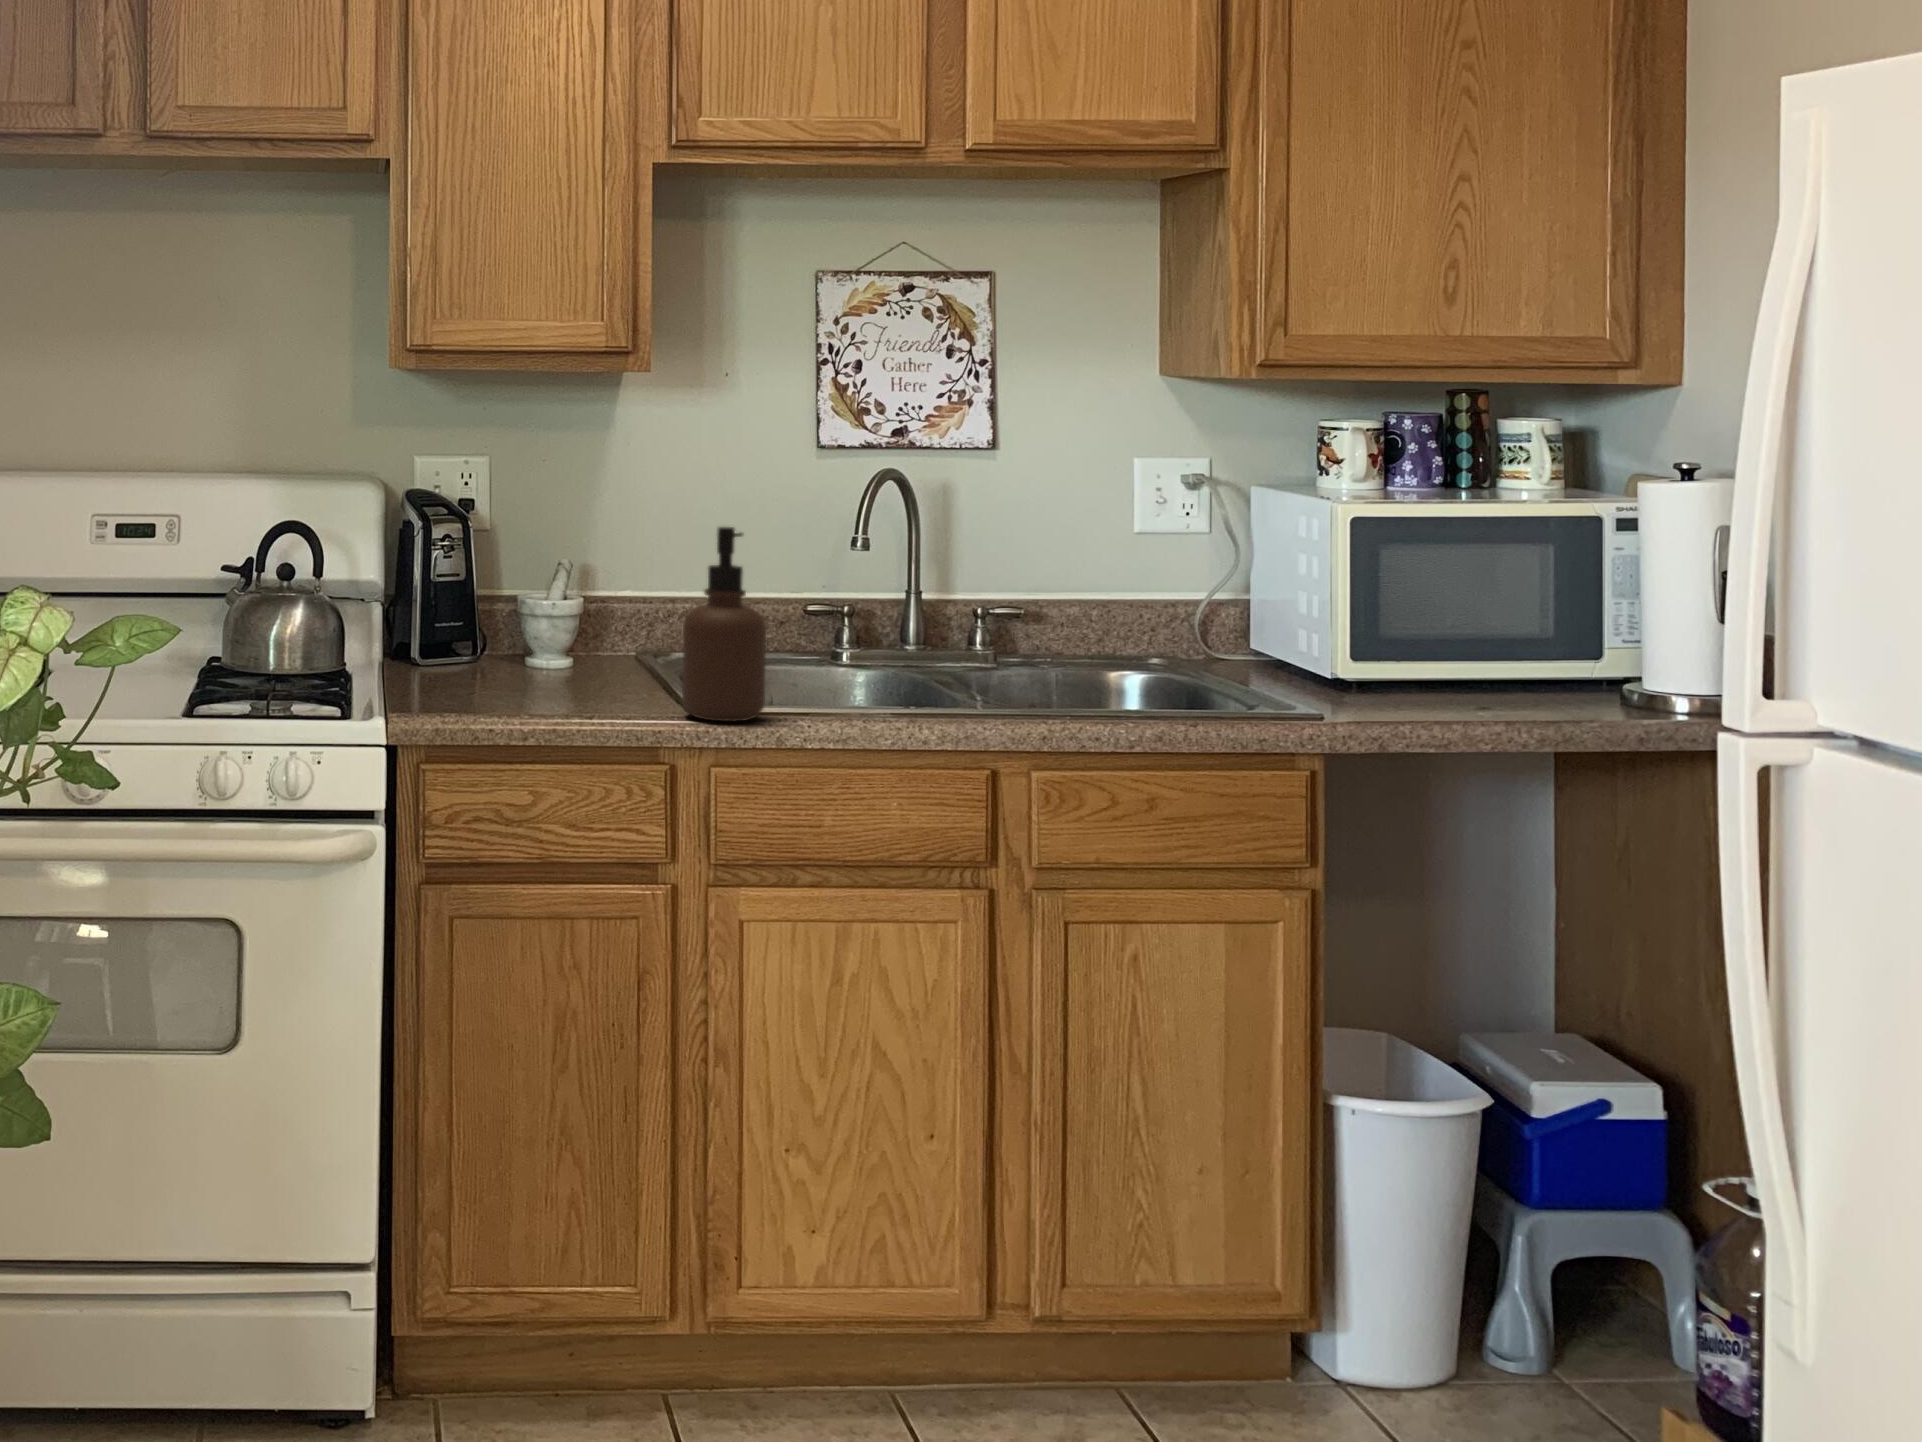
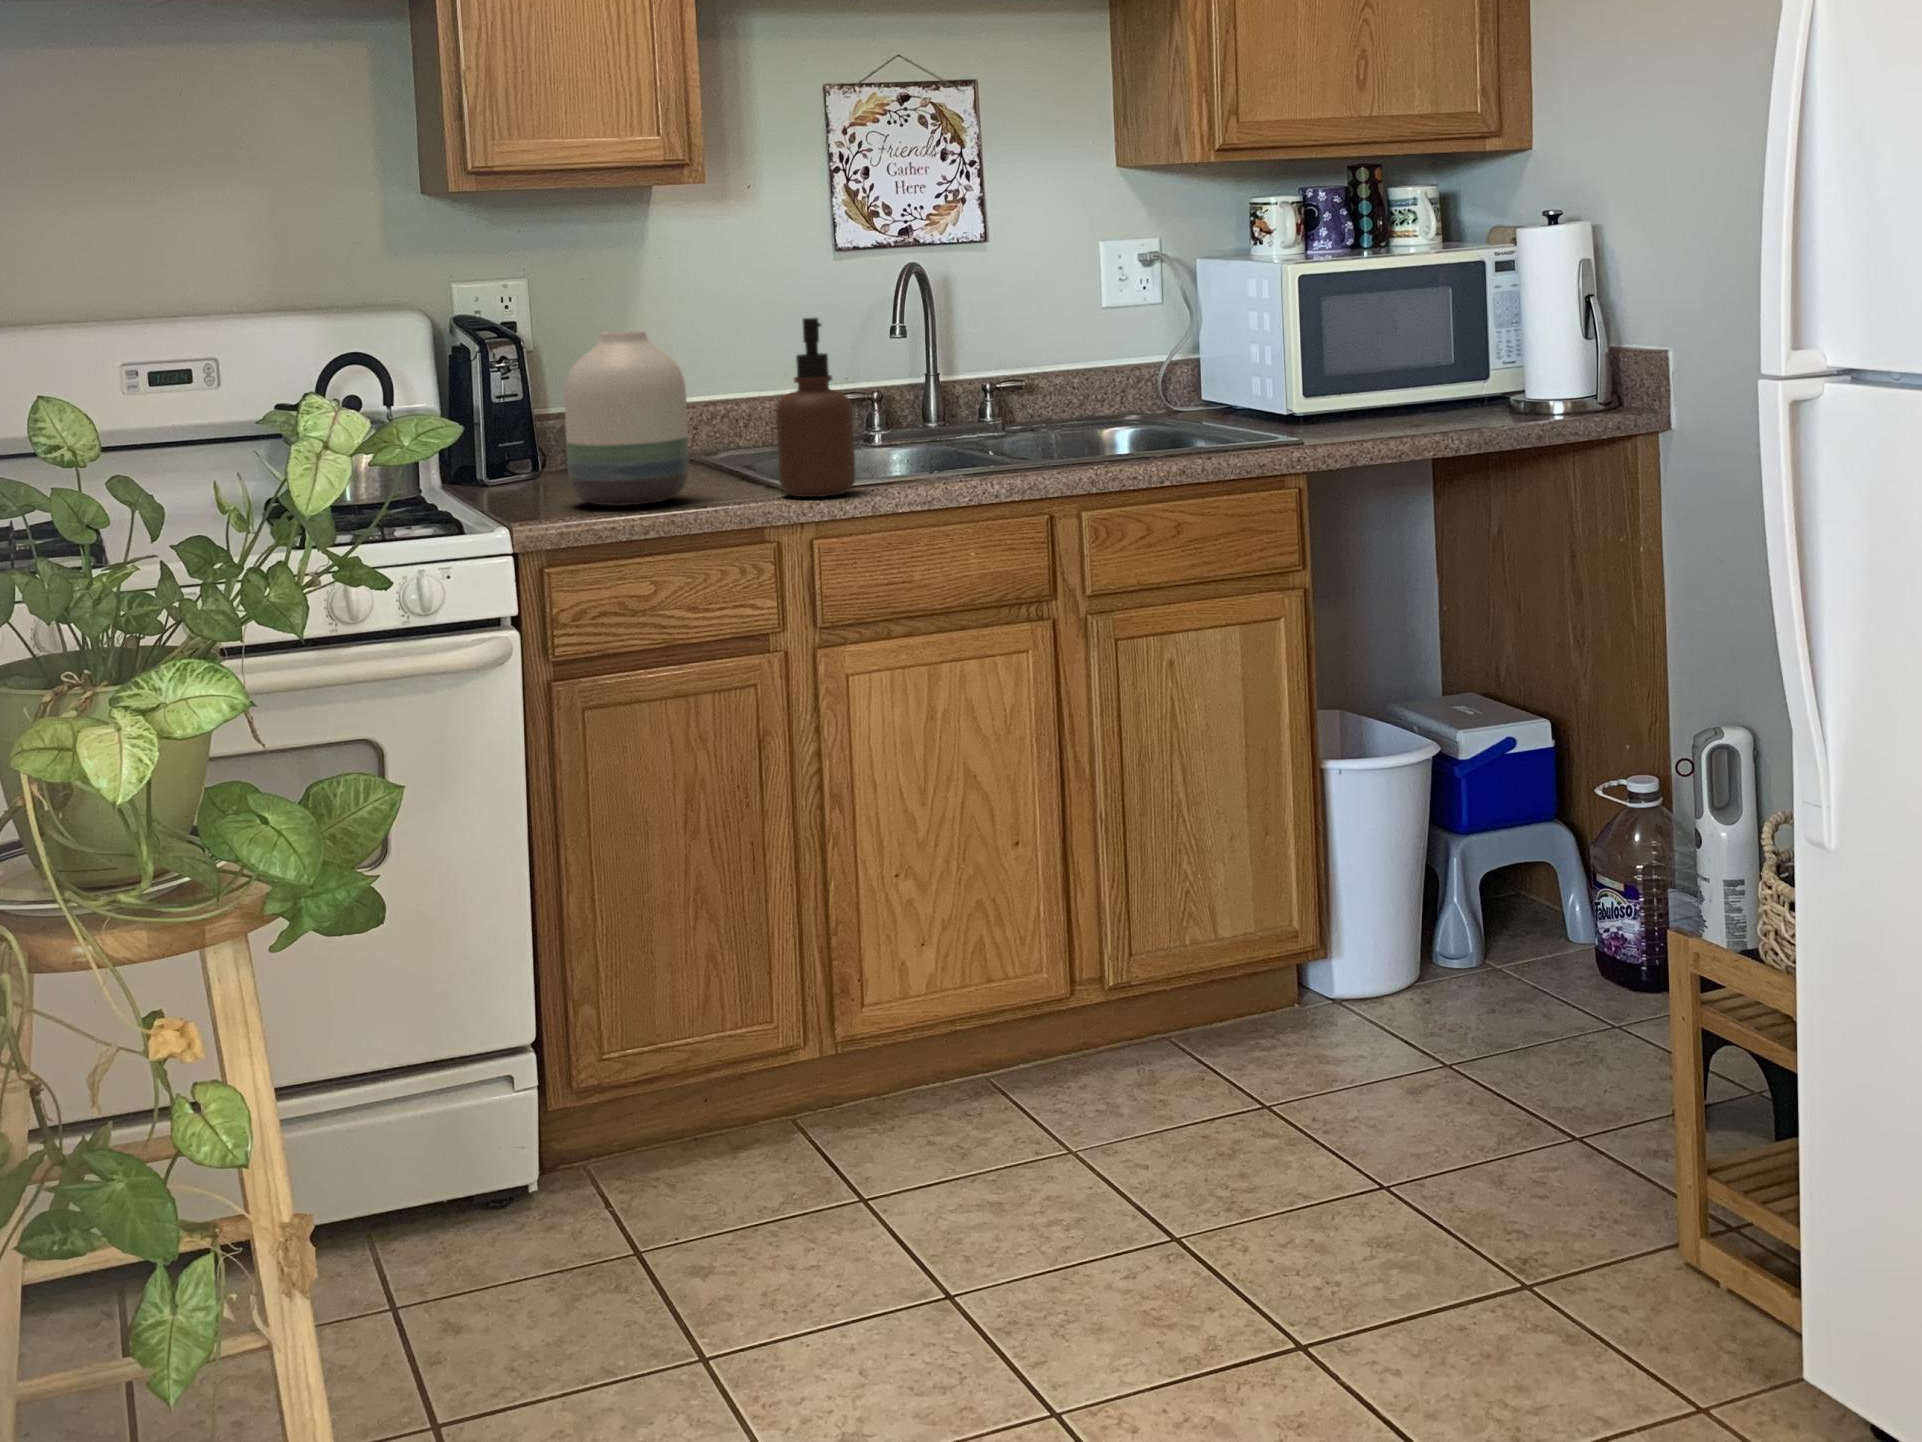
vase: none [466,524,592,708] -> present [564,331,689,506]

